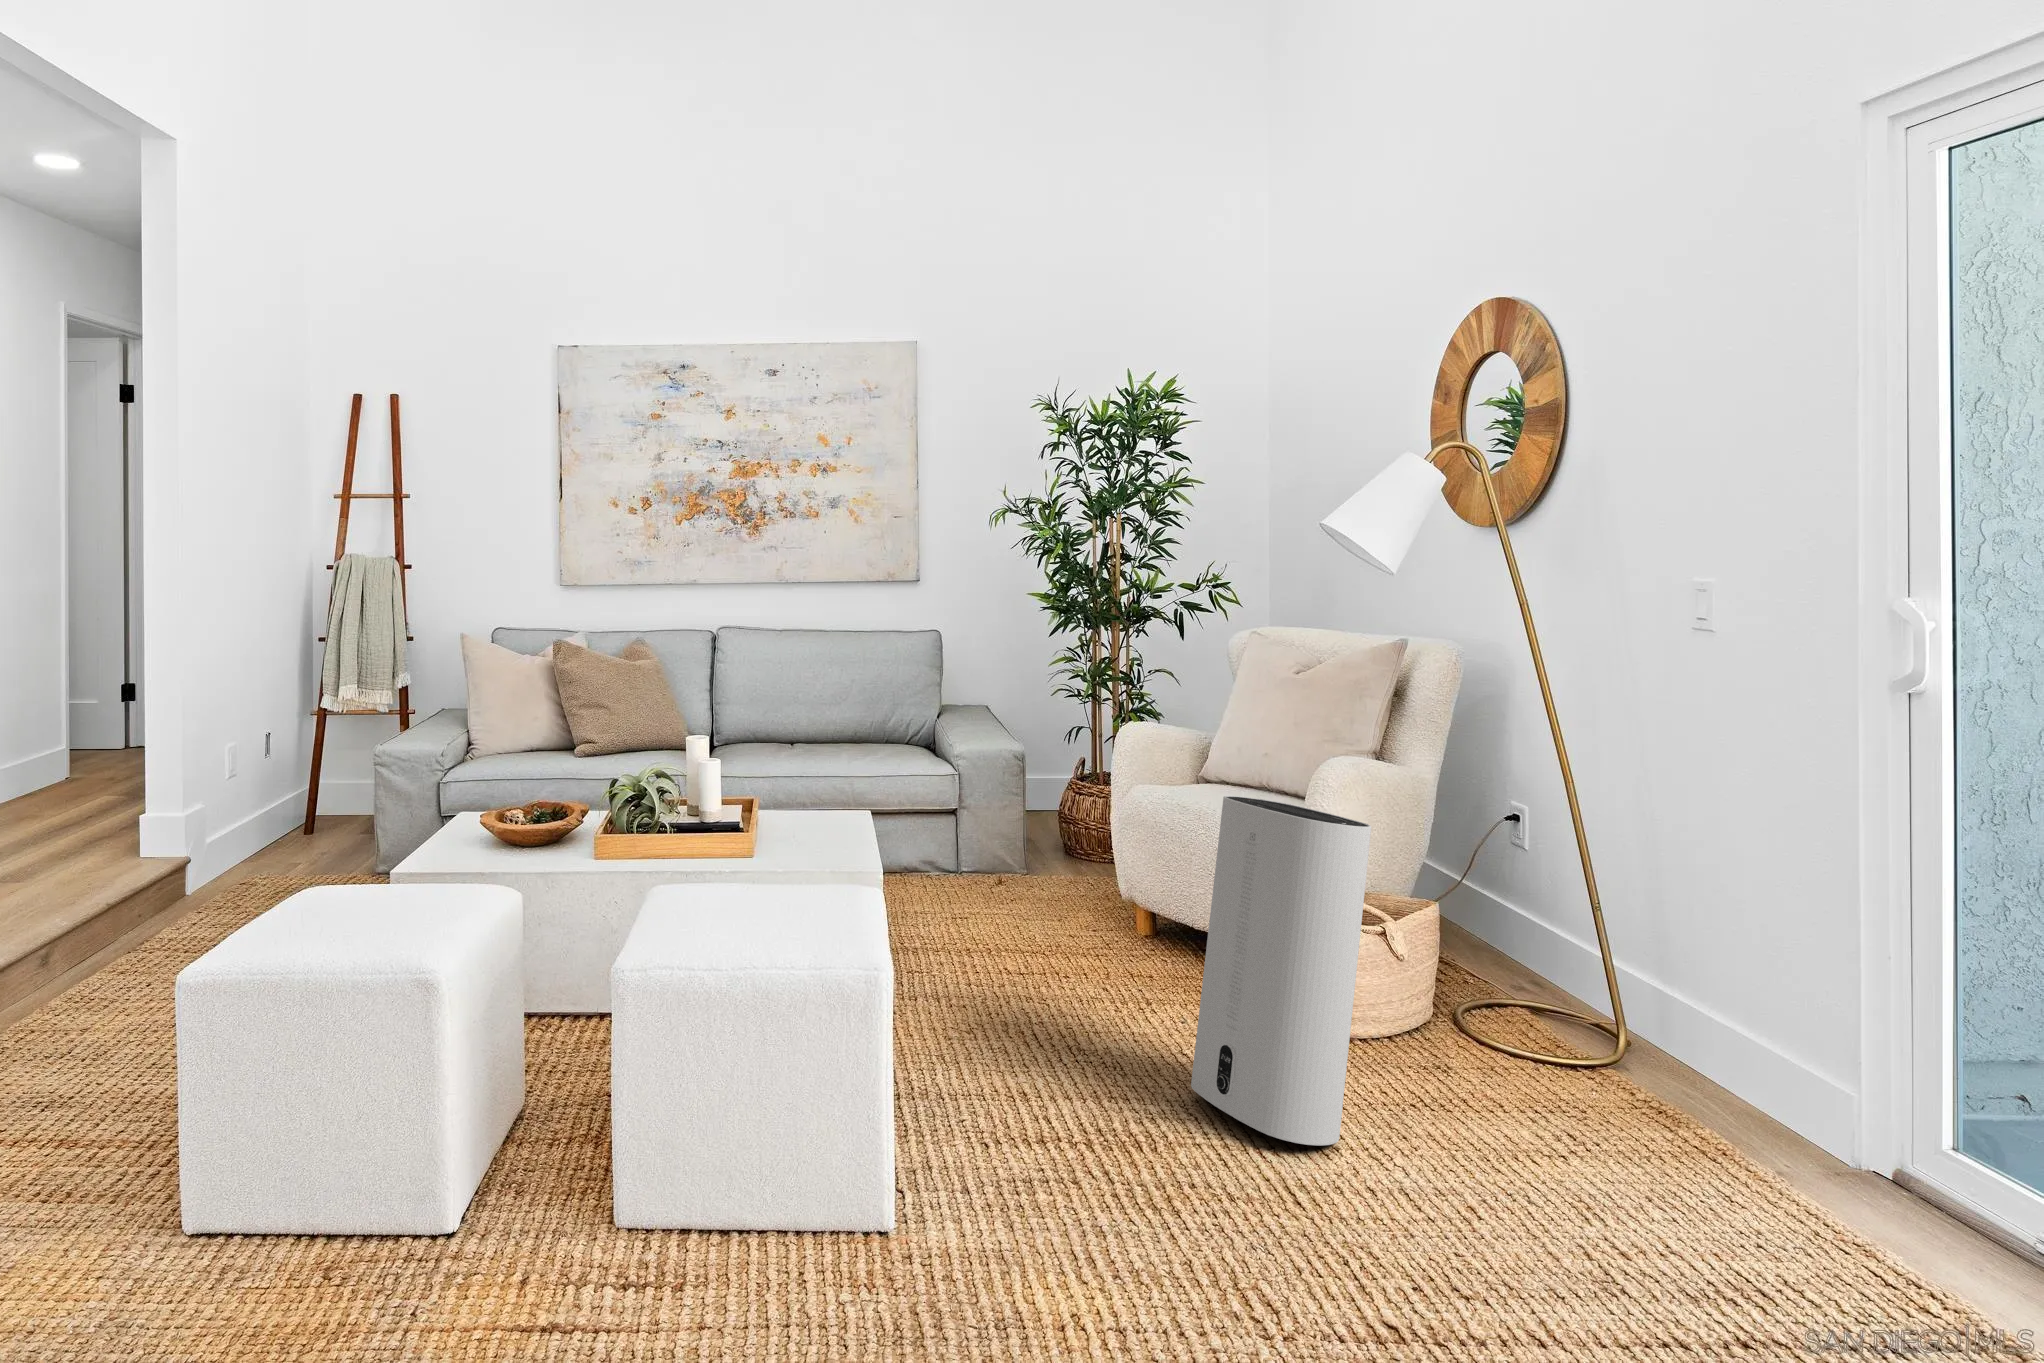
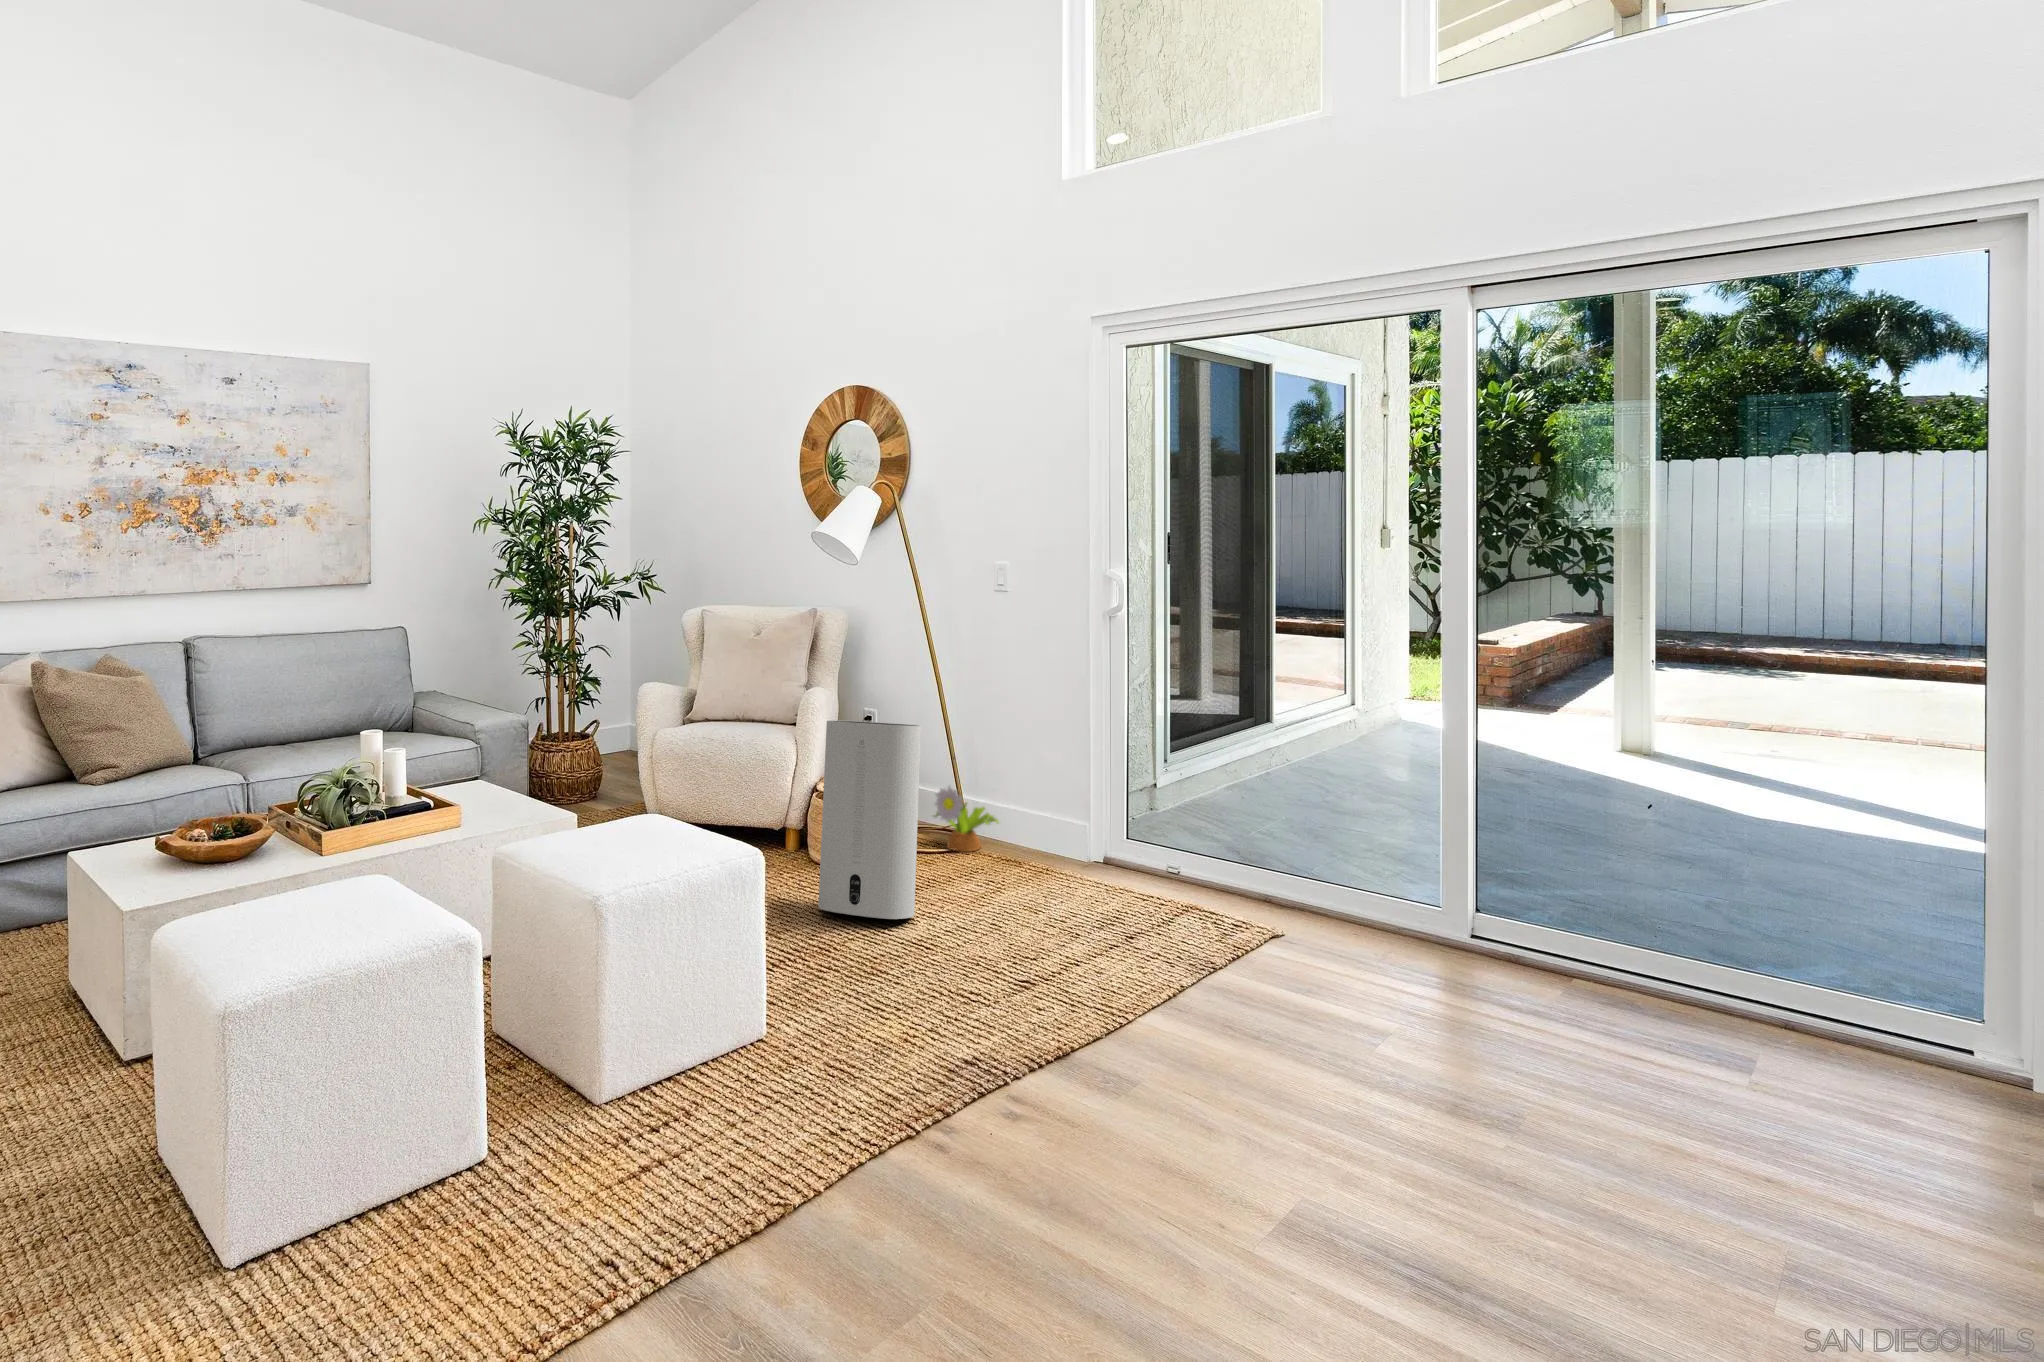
decorative plant: none [1541,948,1671,1077] -> present [935,786,999,852]

